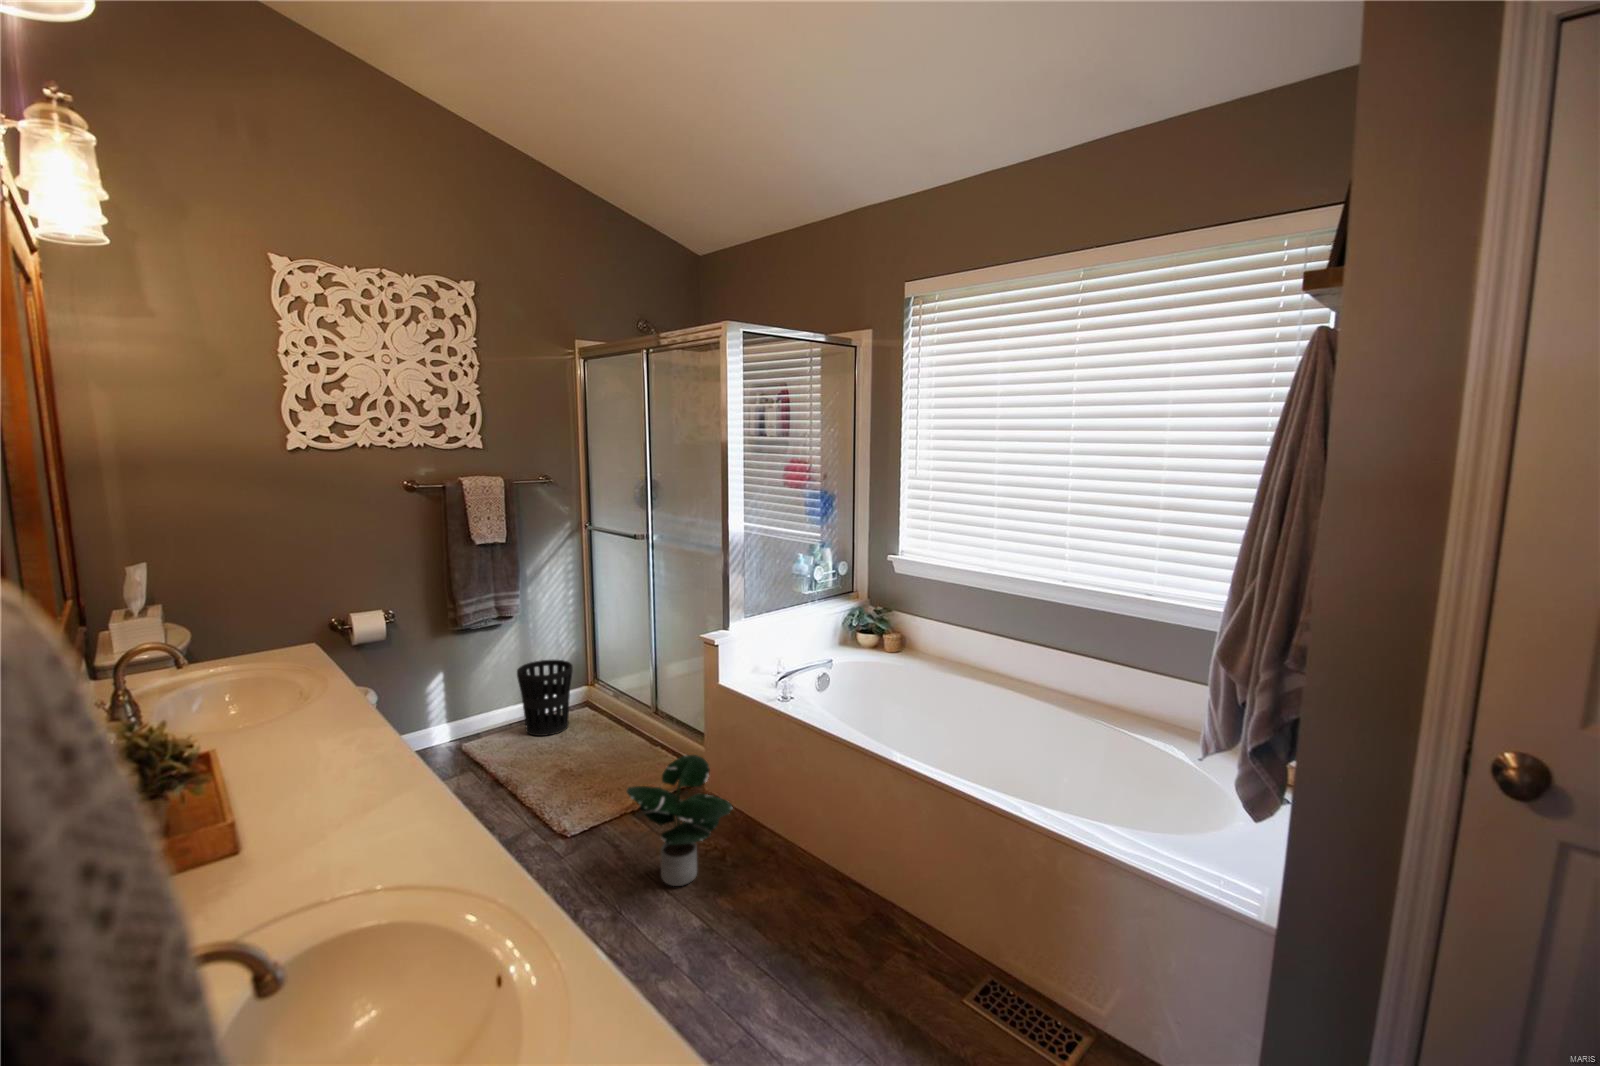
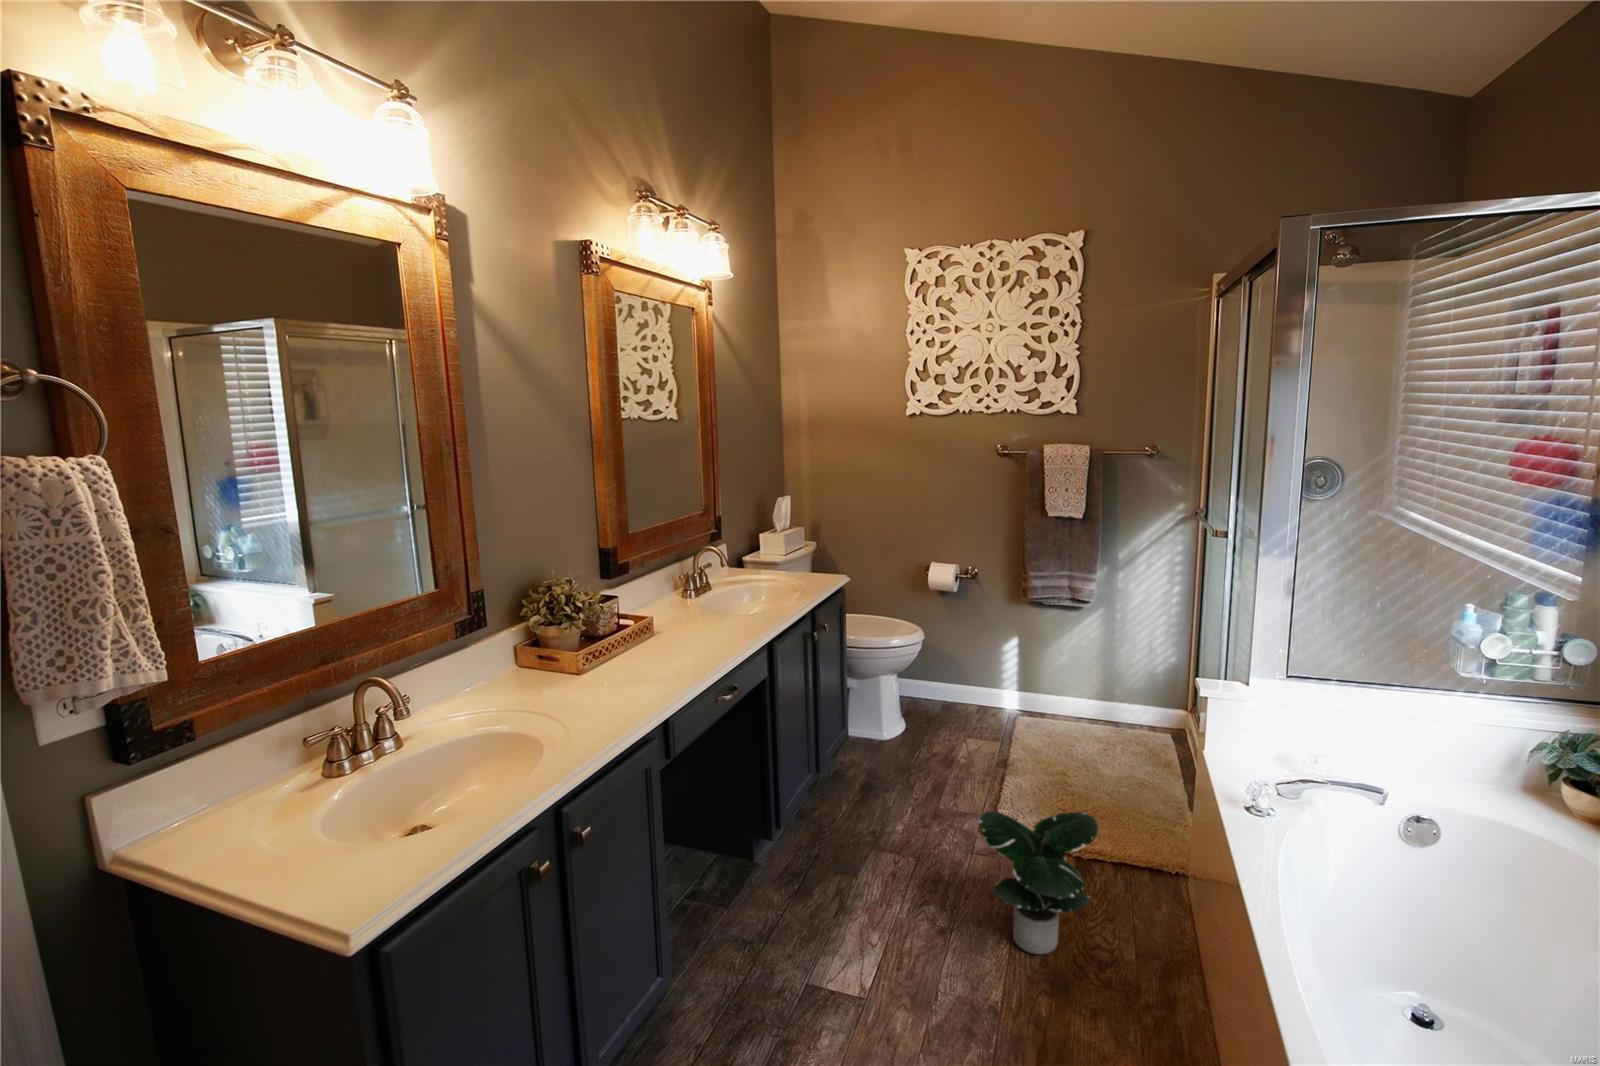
wastebasket: present [517,660,573,736] -> none [1082,658,1147,745]

